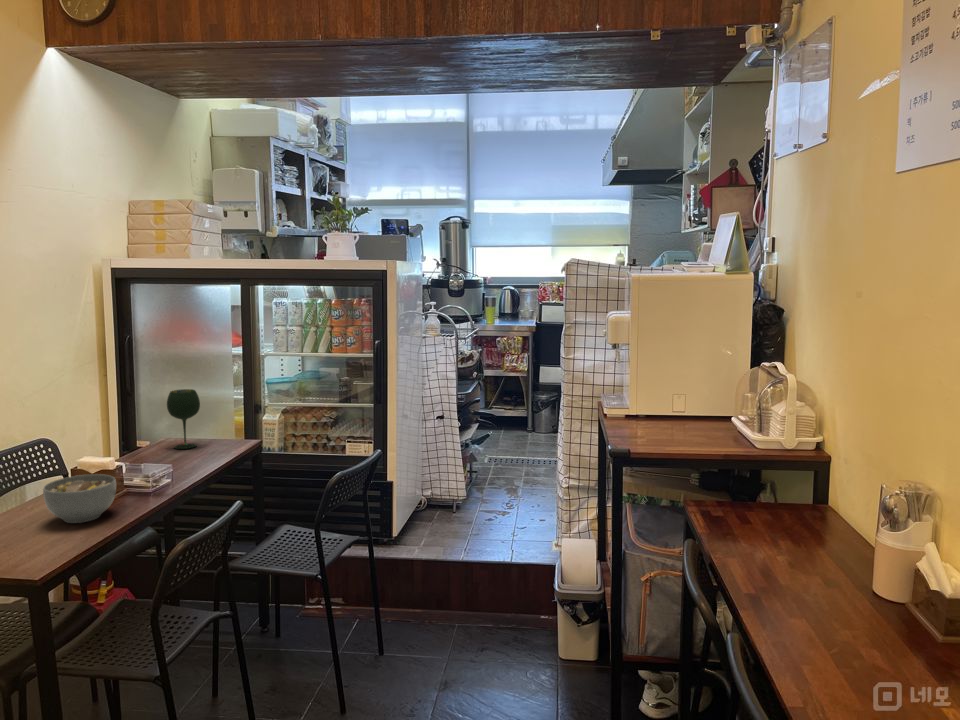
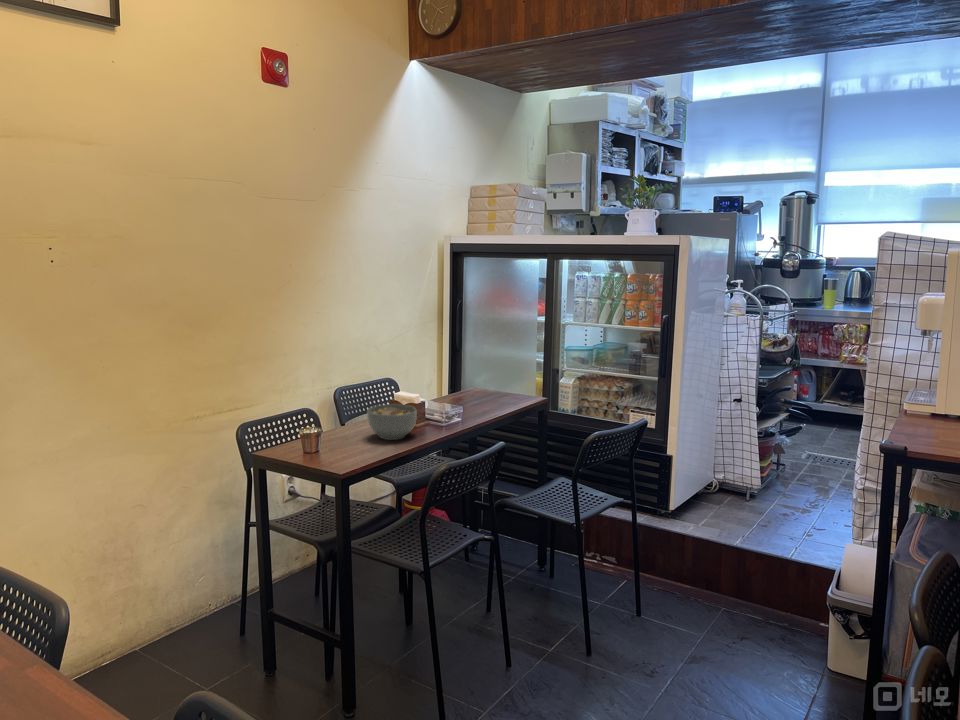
wine glass: present [167,389,200,449] -> none [474,347,500,397]

